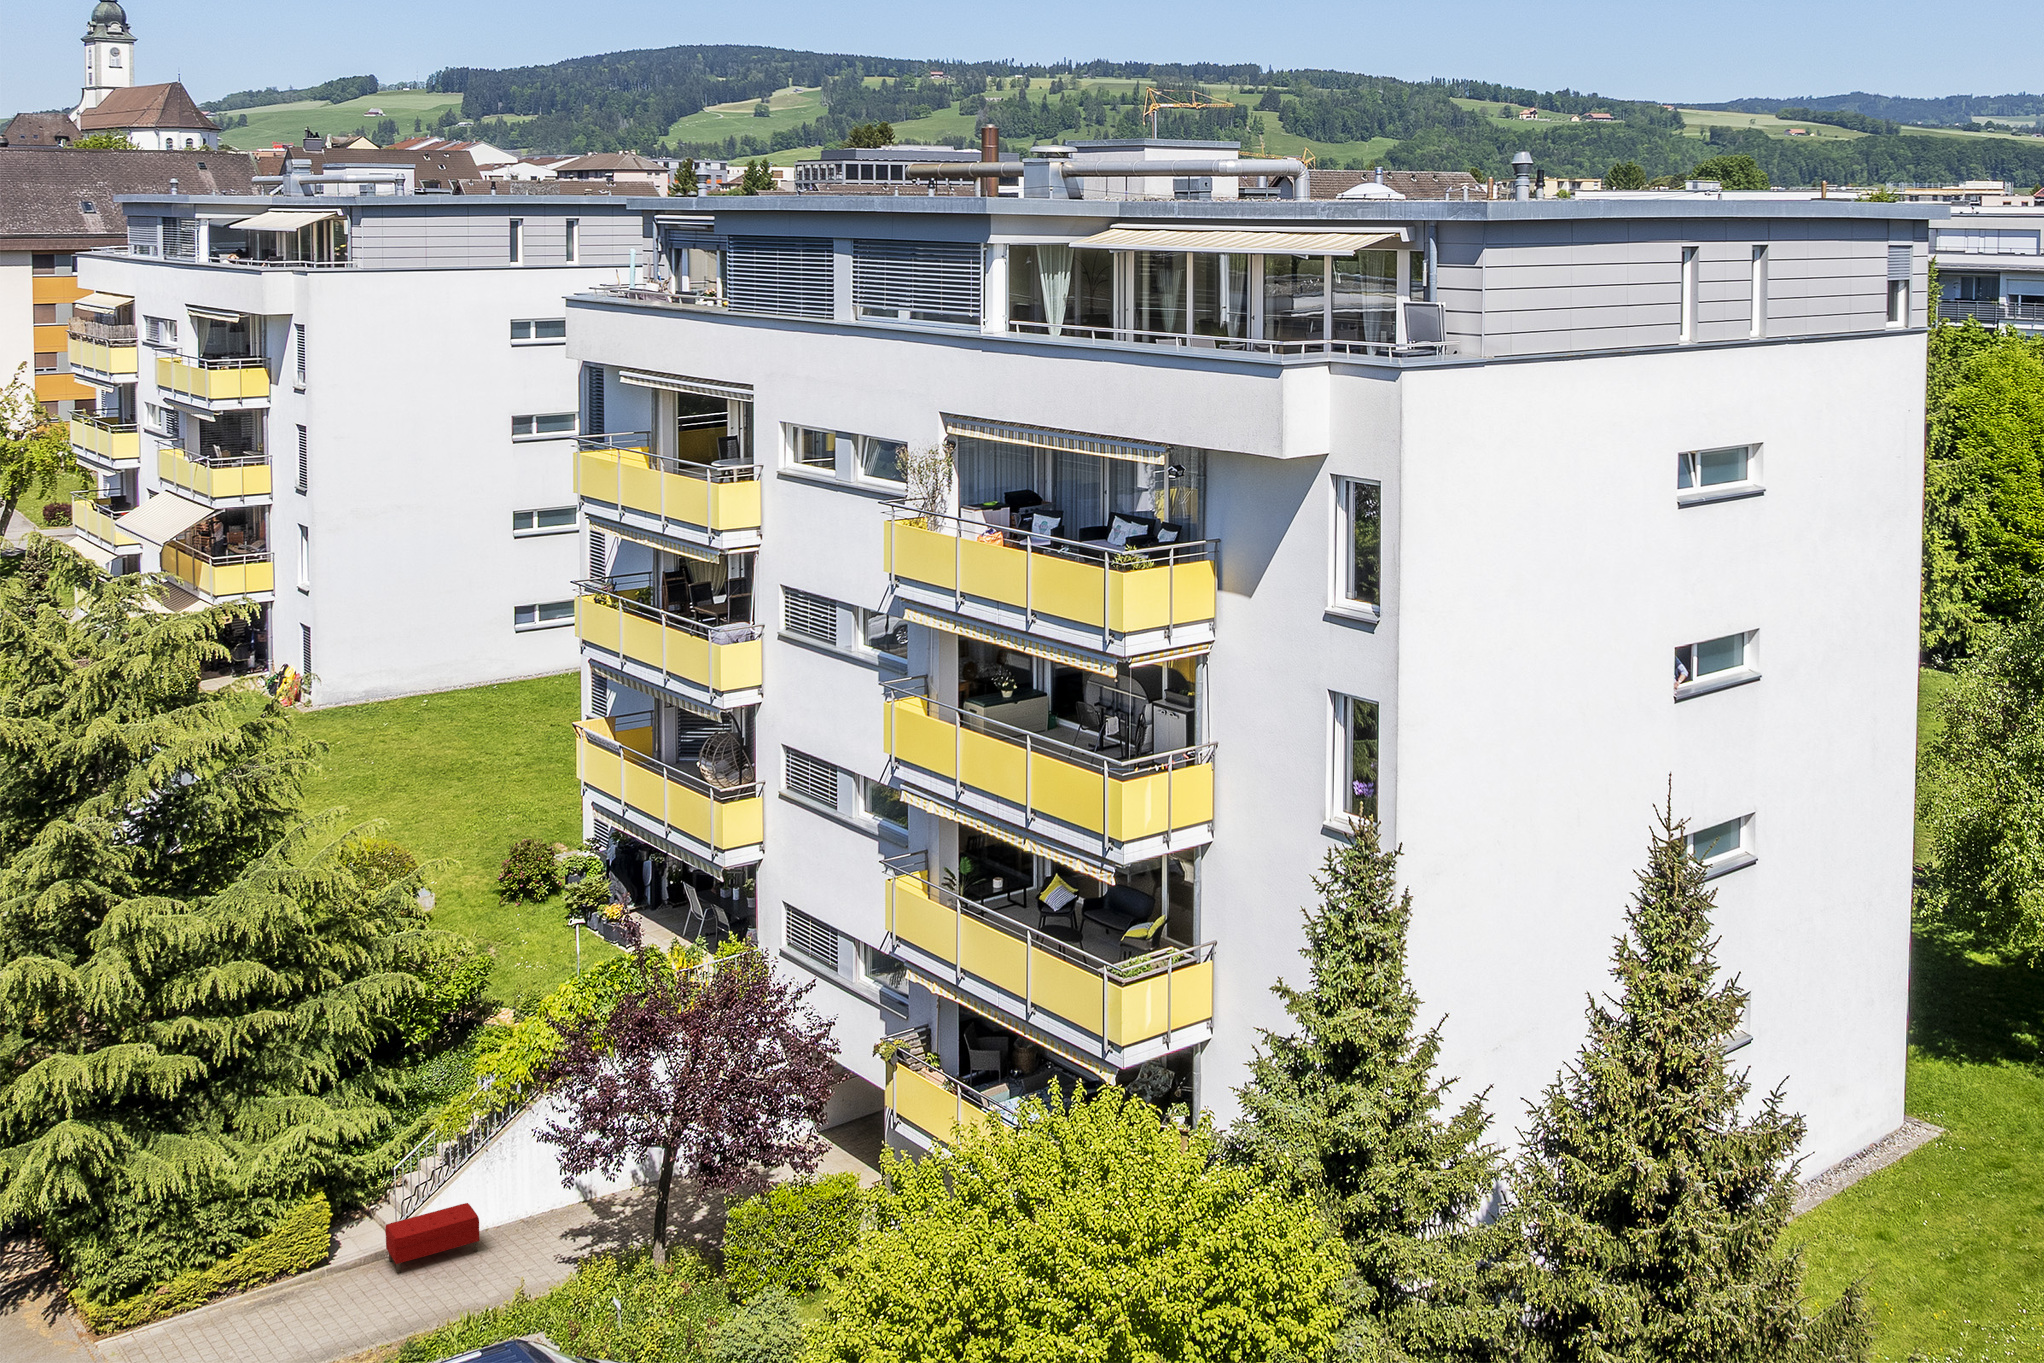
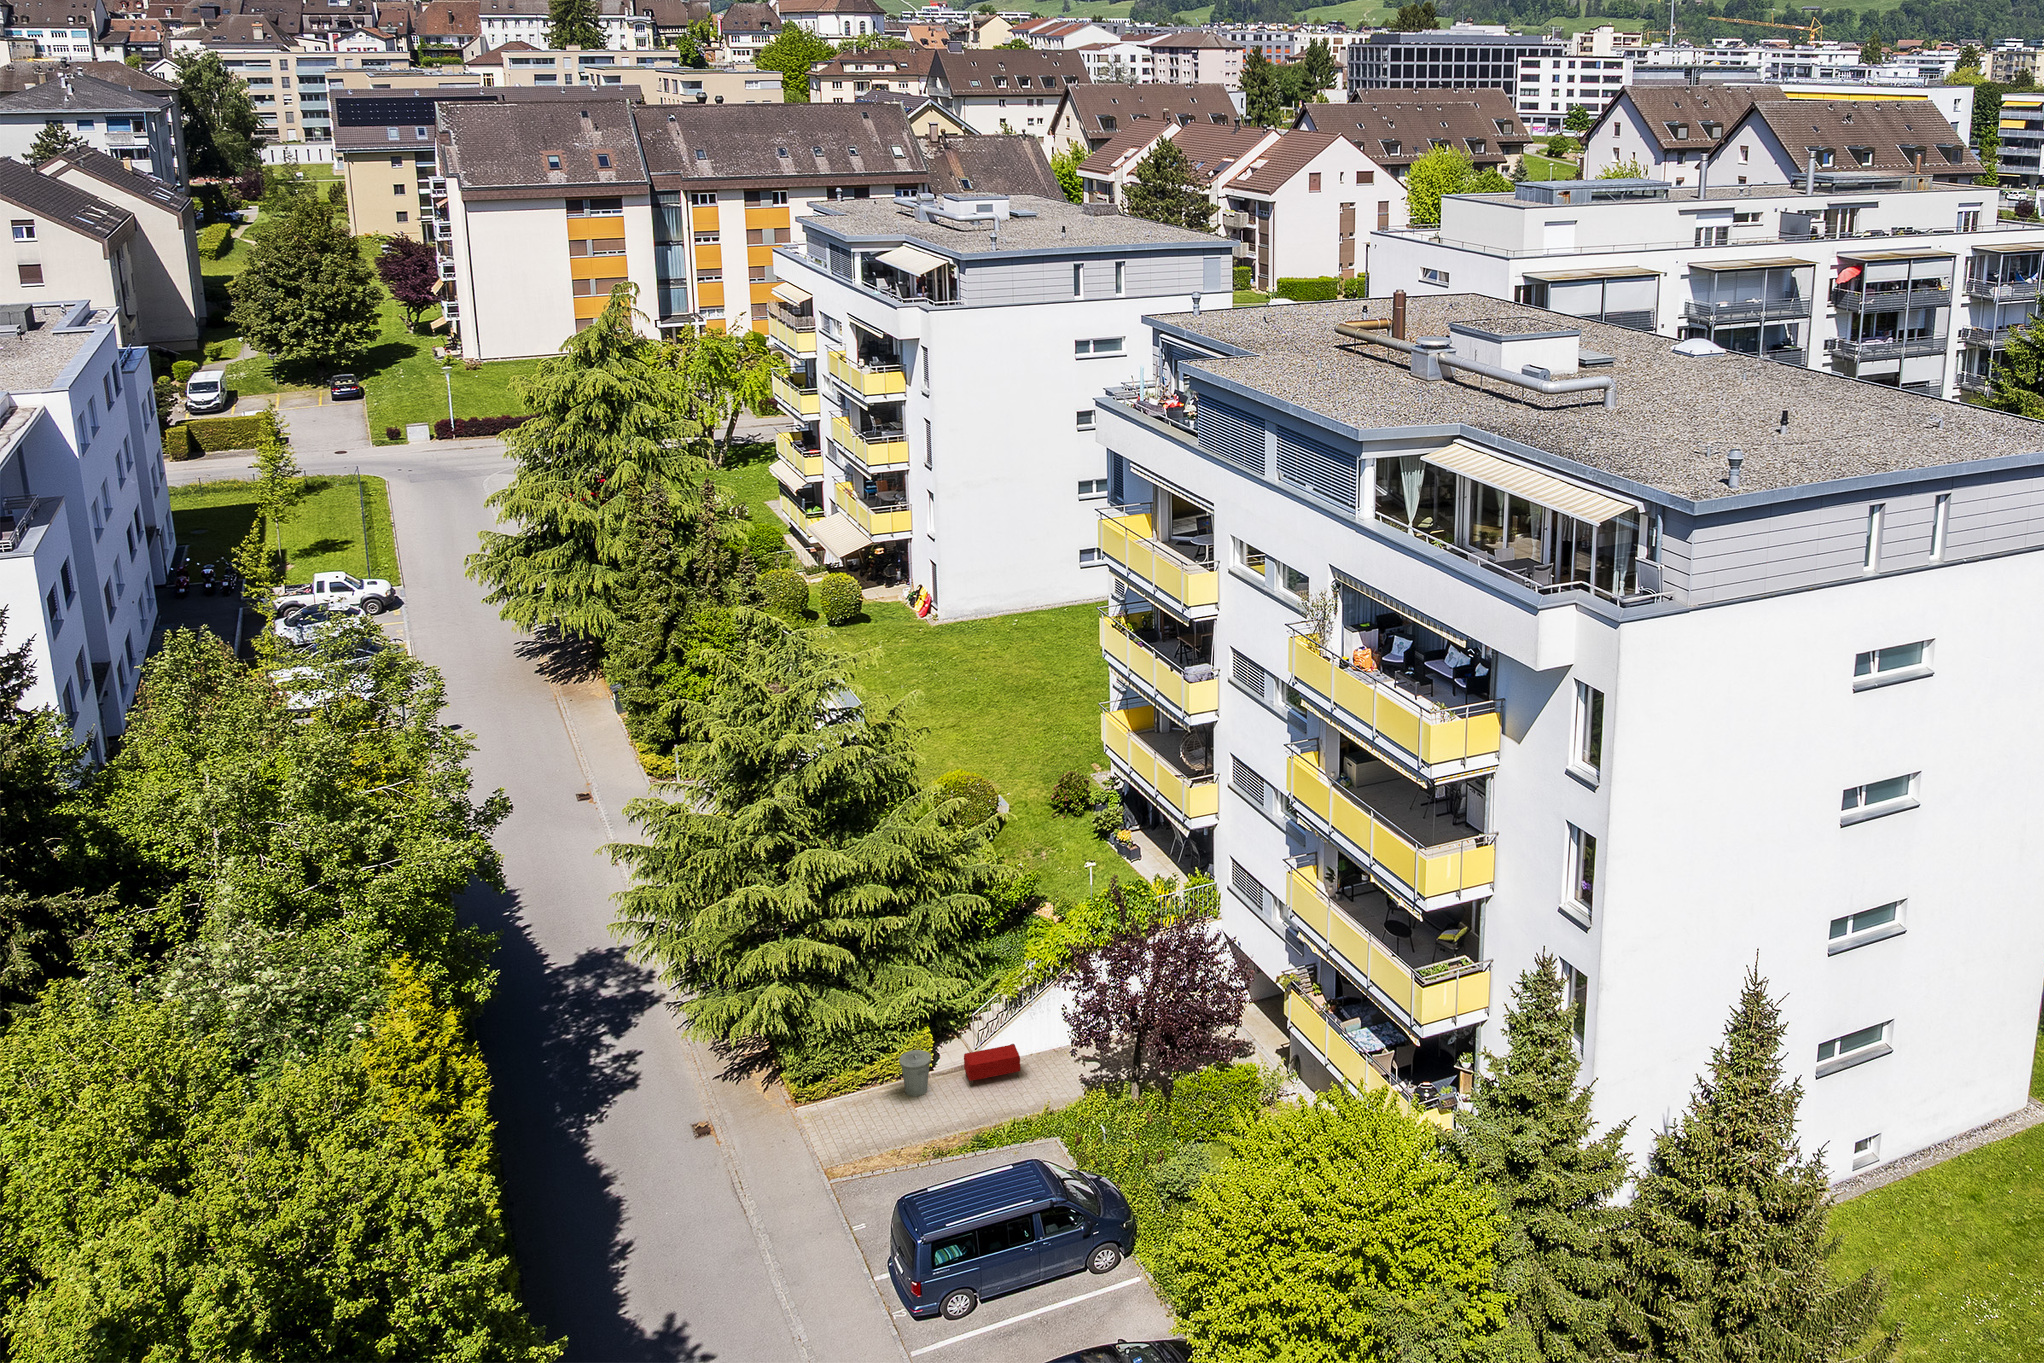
trash can: none [275,1225,331,1300] -> present [899,1050,931,1097]

